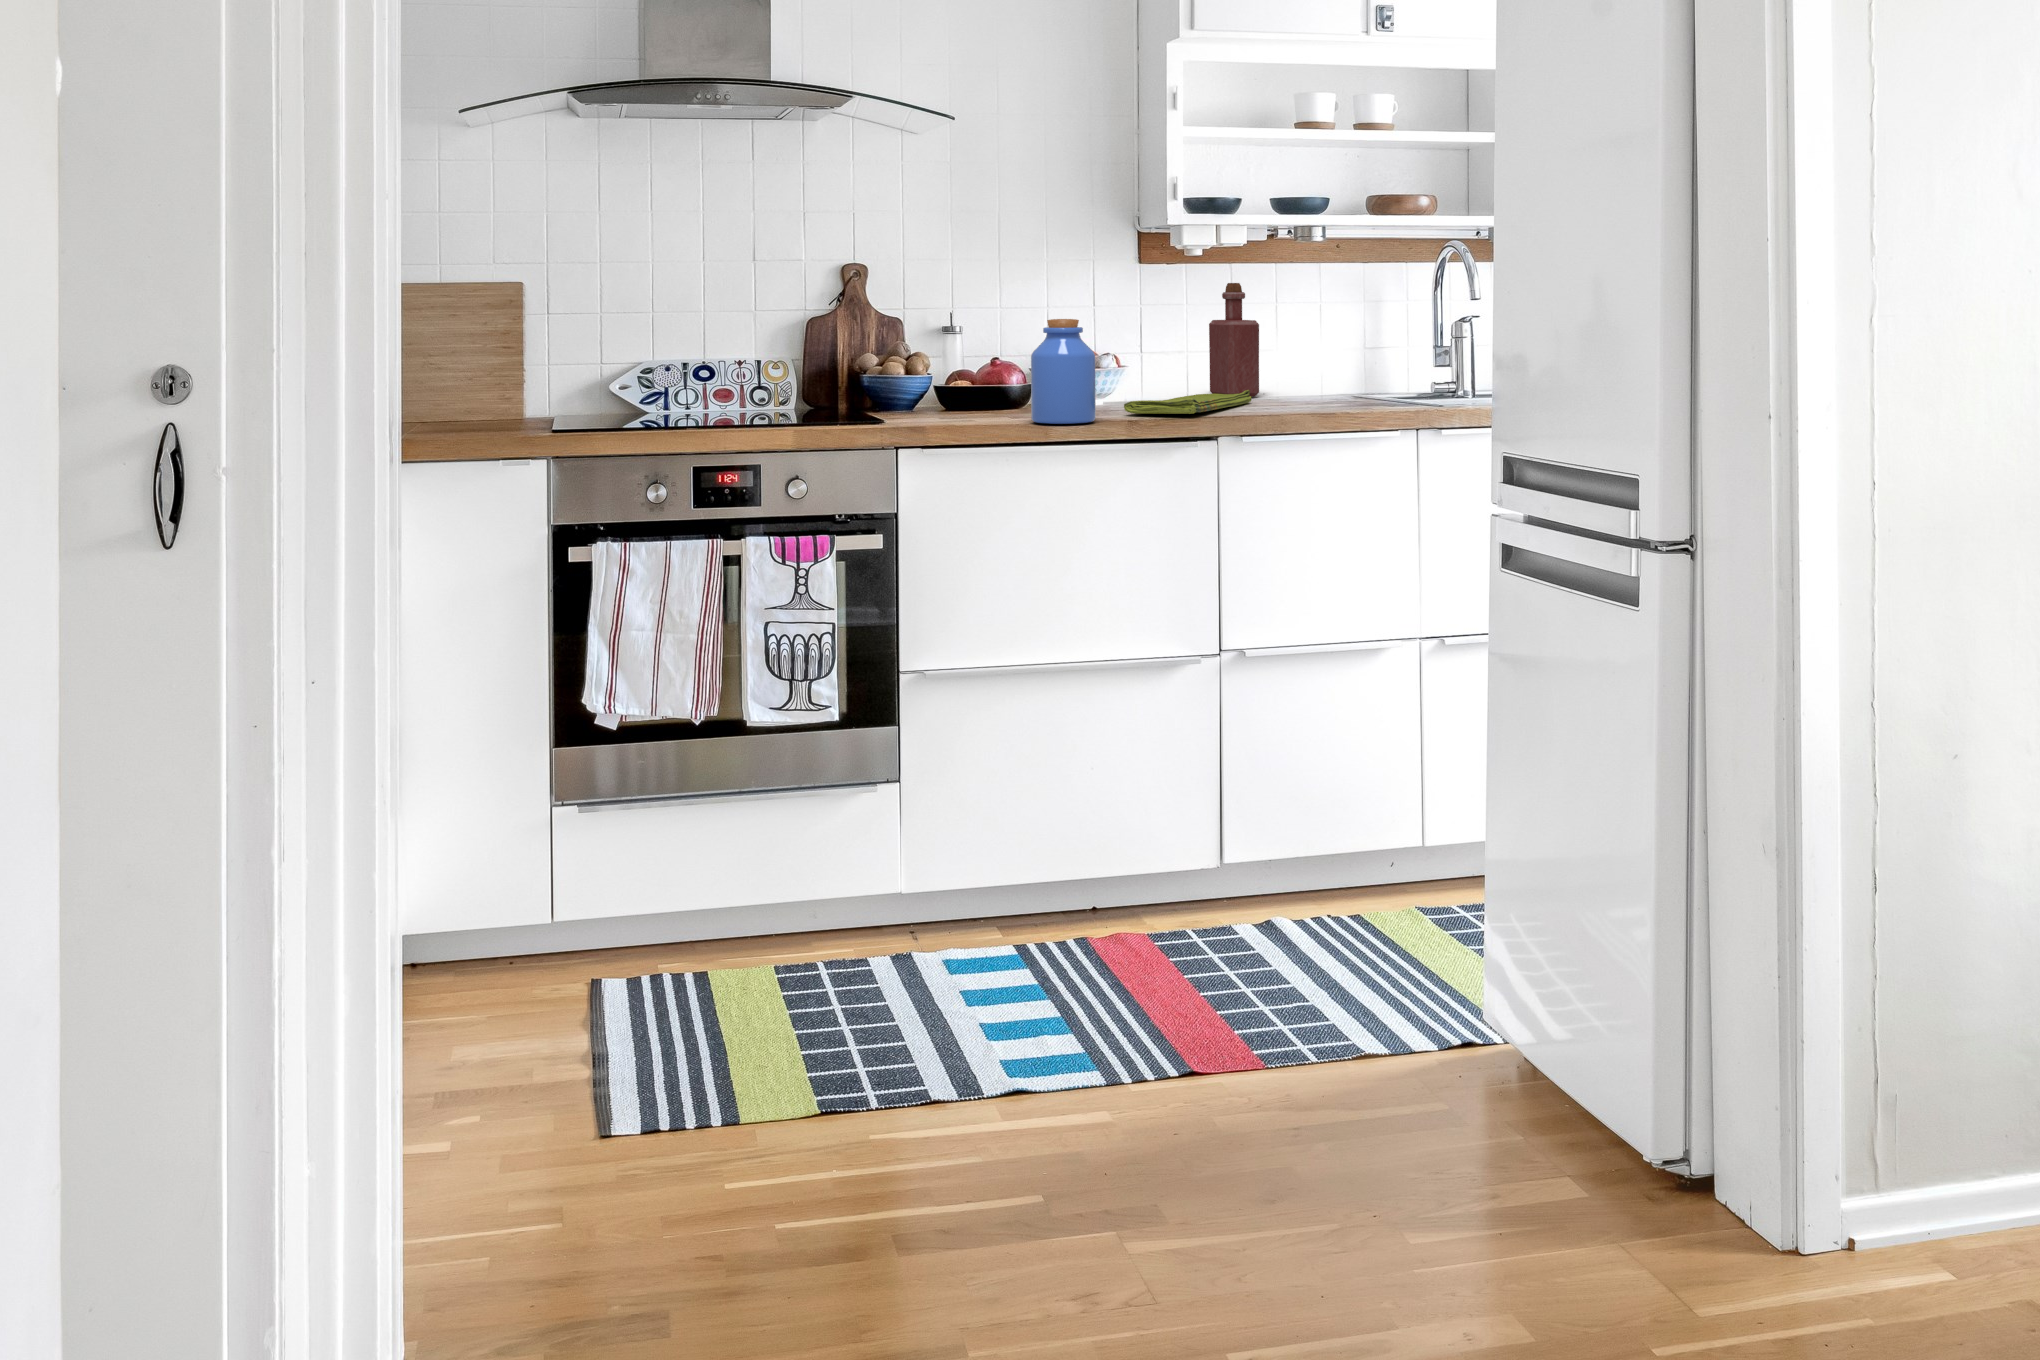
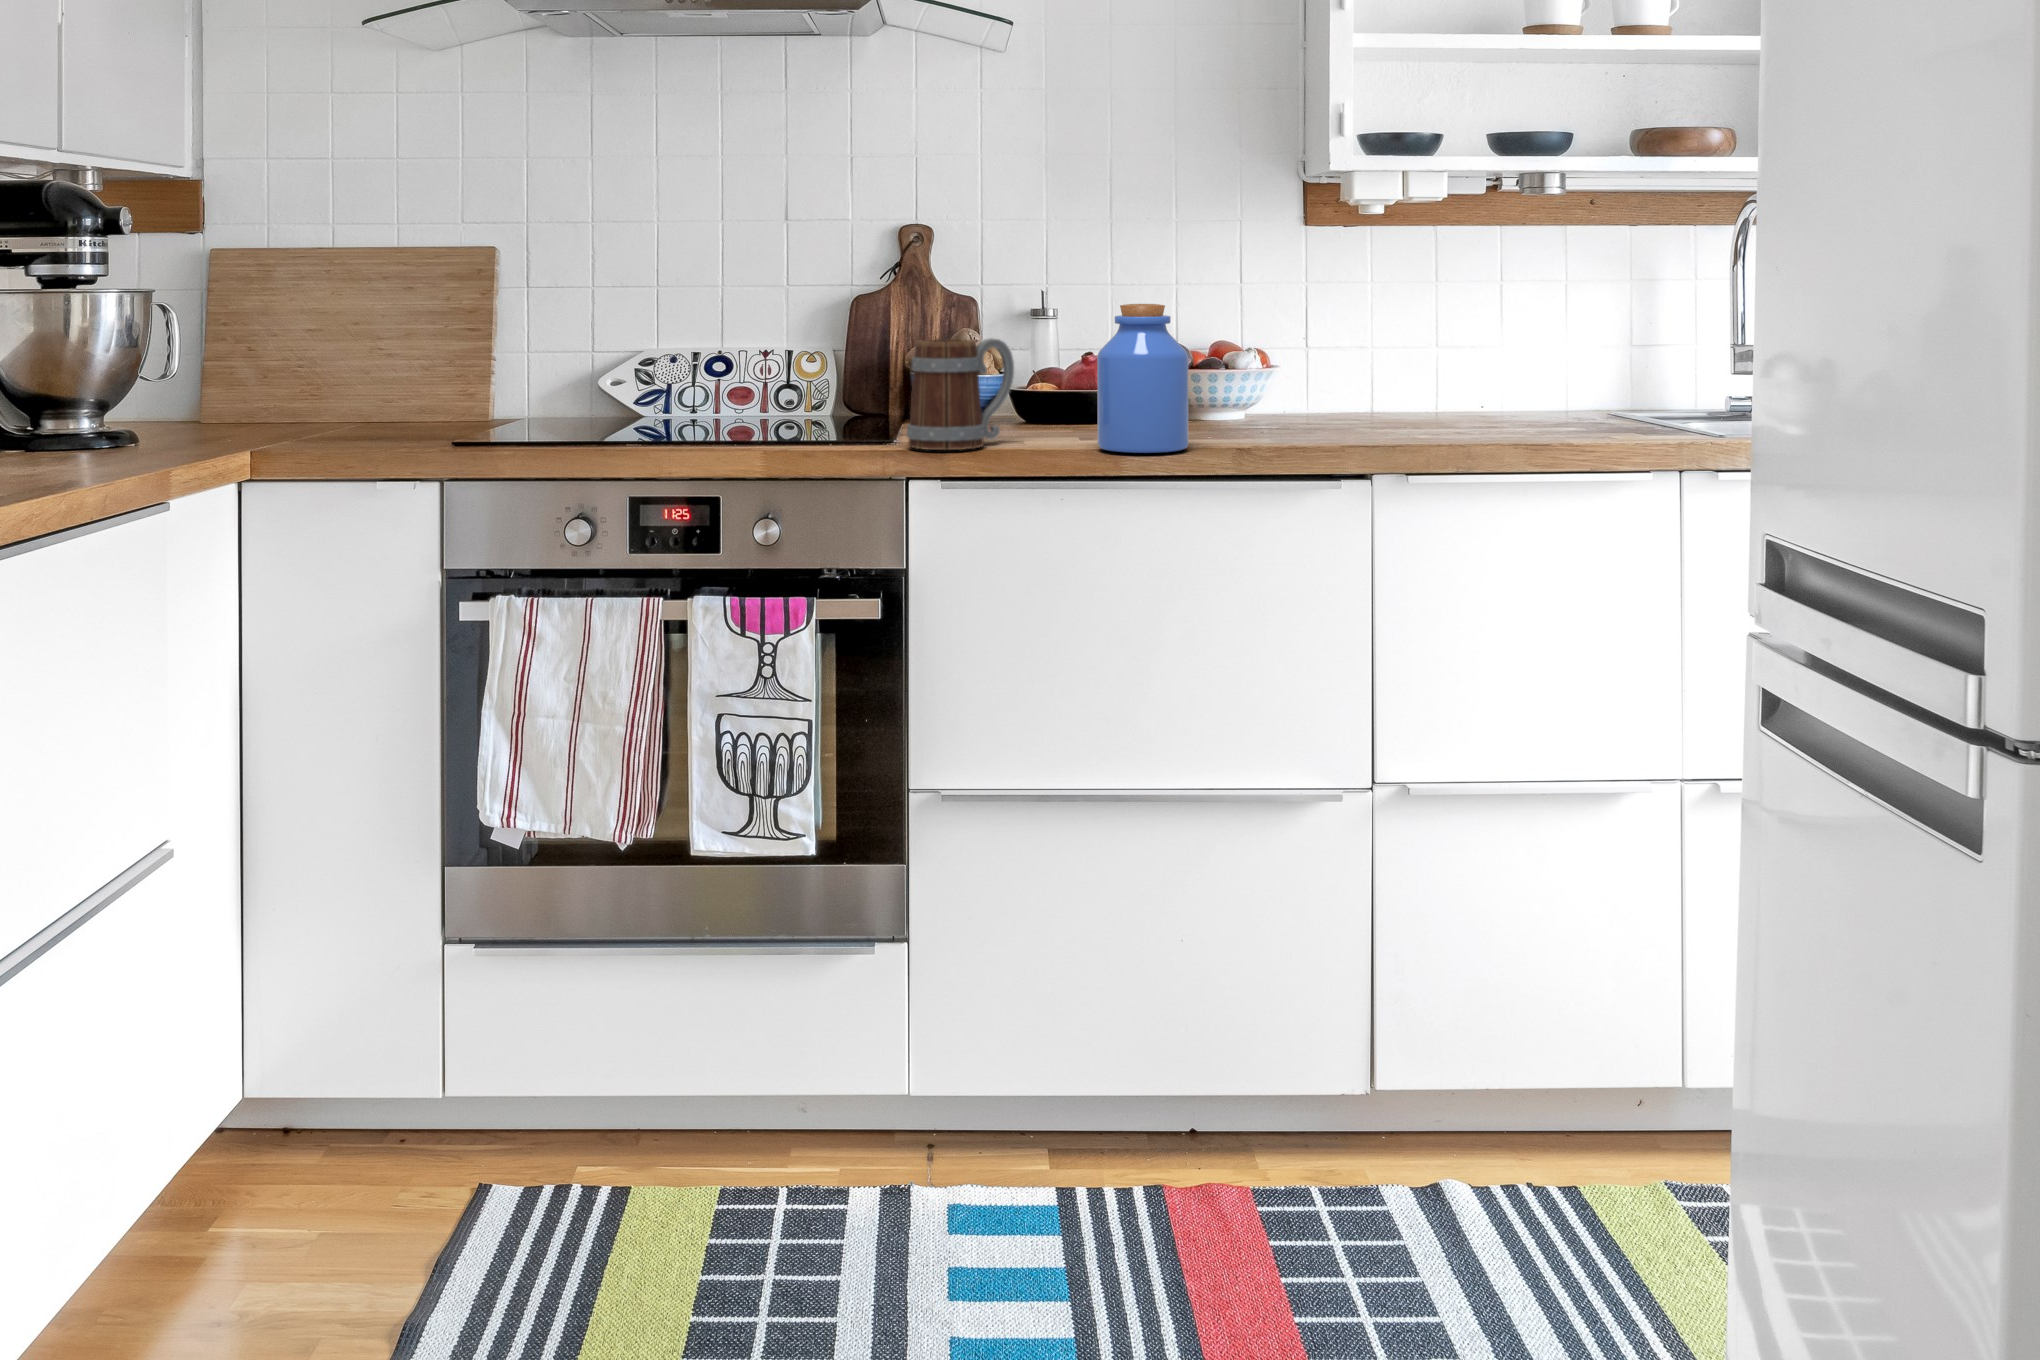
bottle: present [1209,283,1259,397] -> none [1397,251,1465,412]
mug: none [892,345,966,426] -> present [906,338,1014,450]
dish towel: present [1124,390,1251,414] -> none [1240,404,1444,441]

